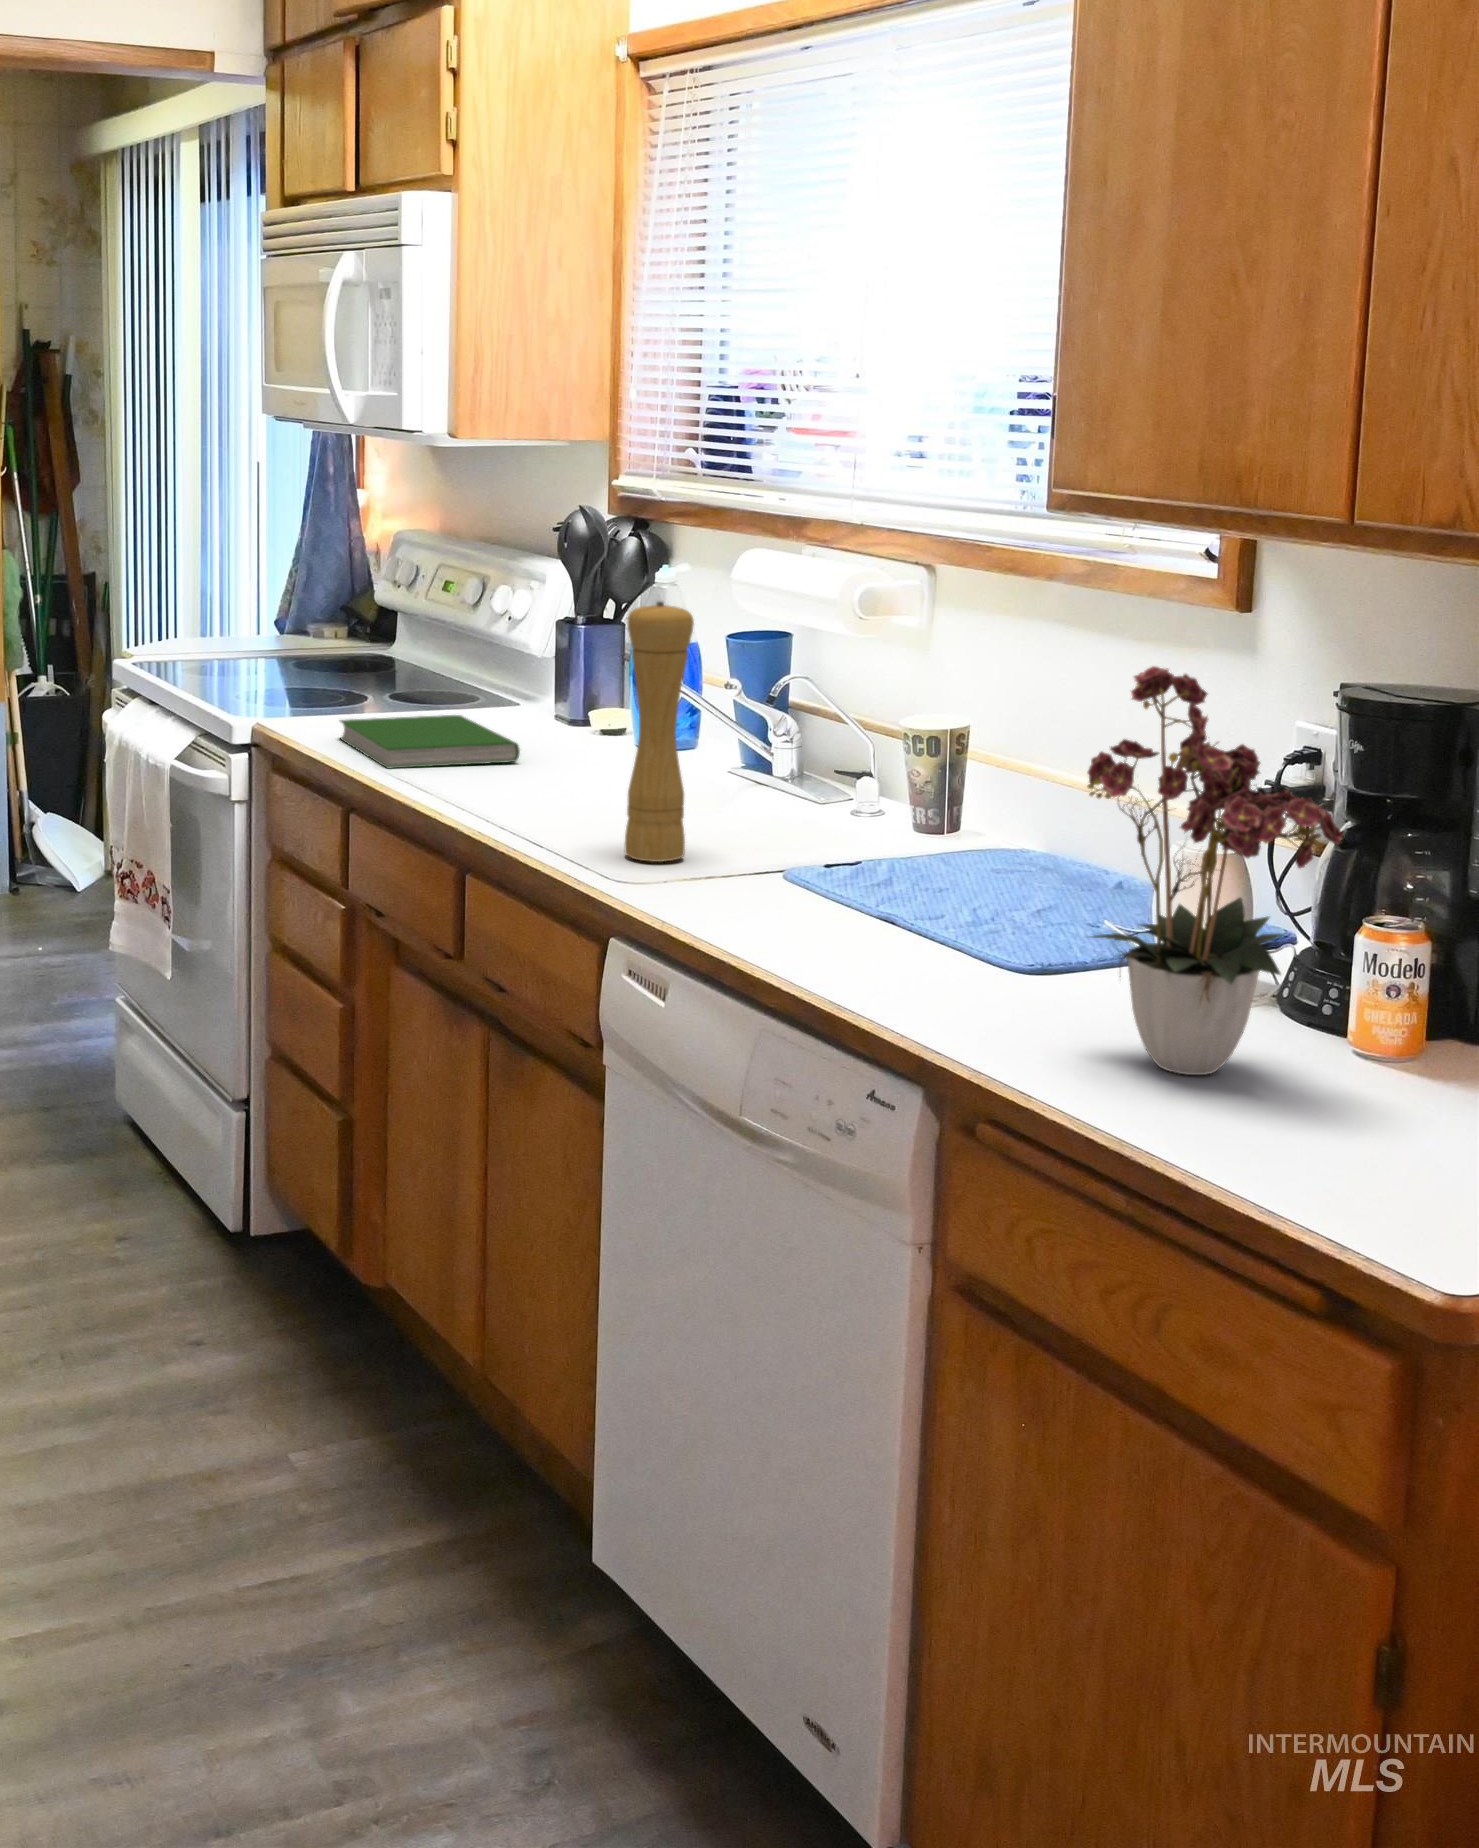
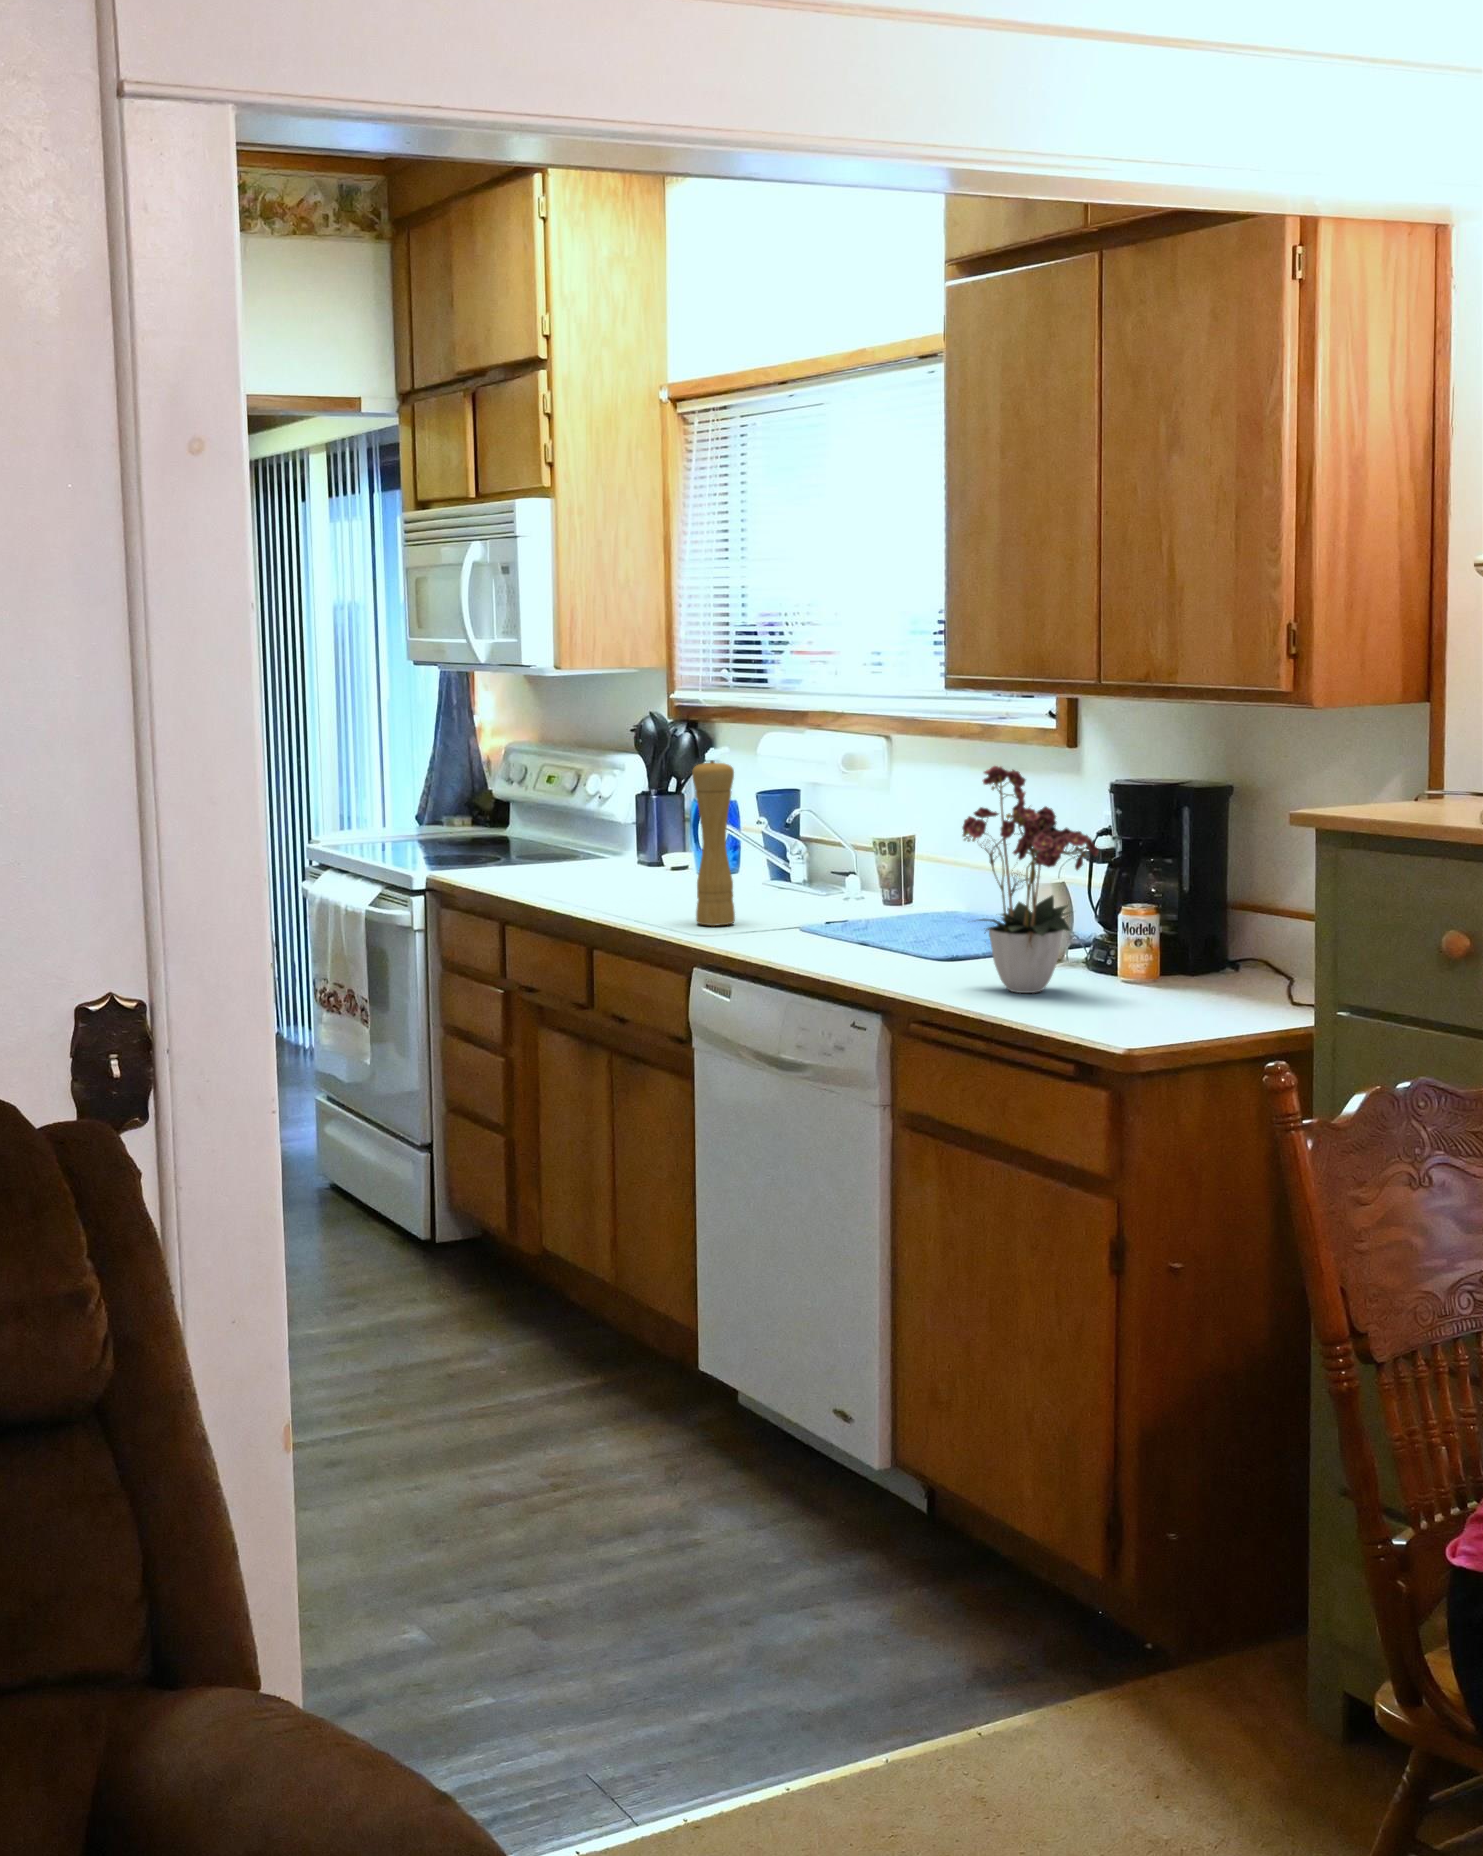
hardcover book: present [340,715,520,769] -> none [491,860,618,891]

